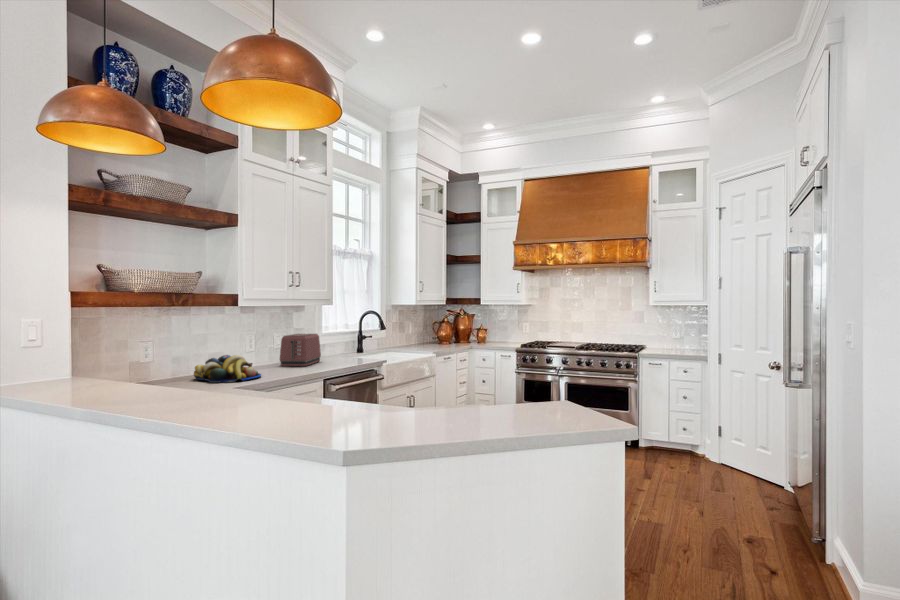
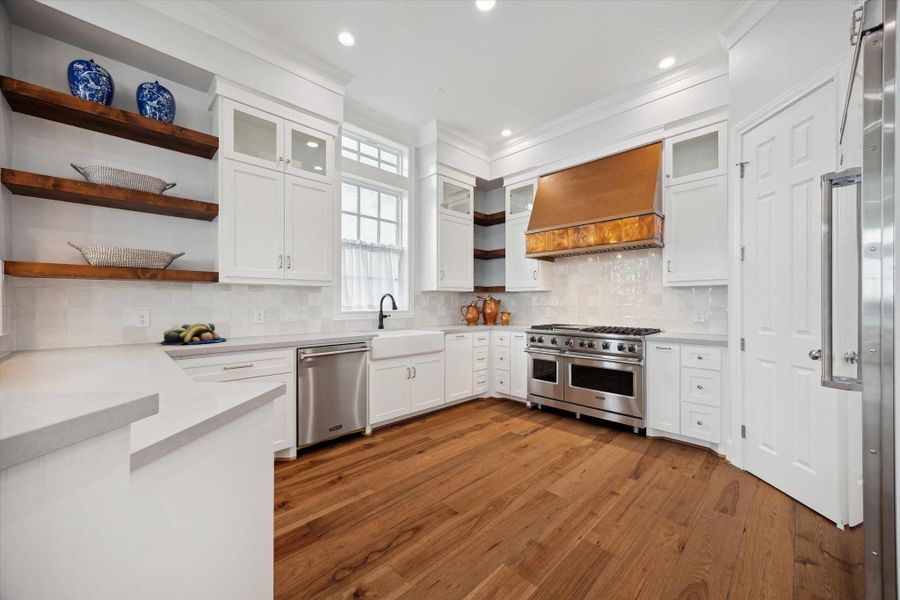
toaster: present [280,334,321,366] -> none [277,310,322,336]

